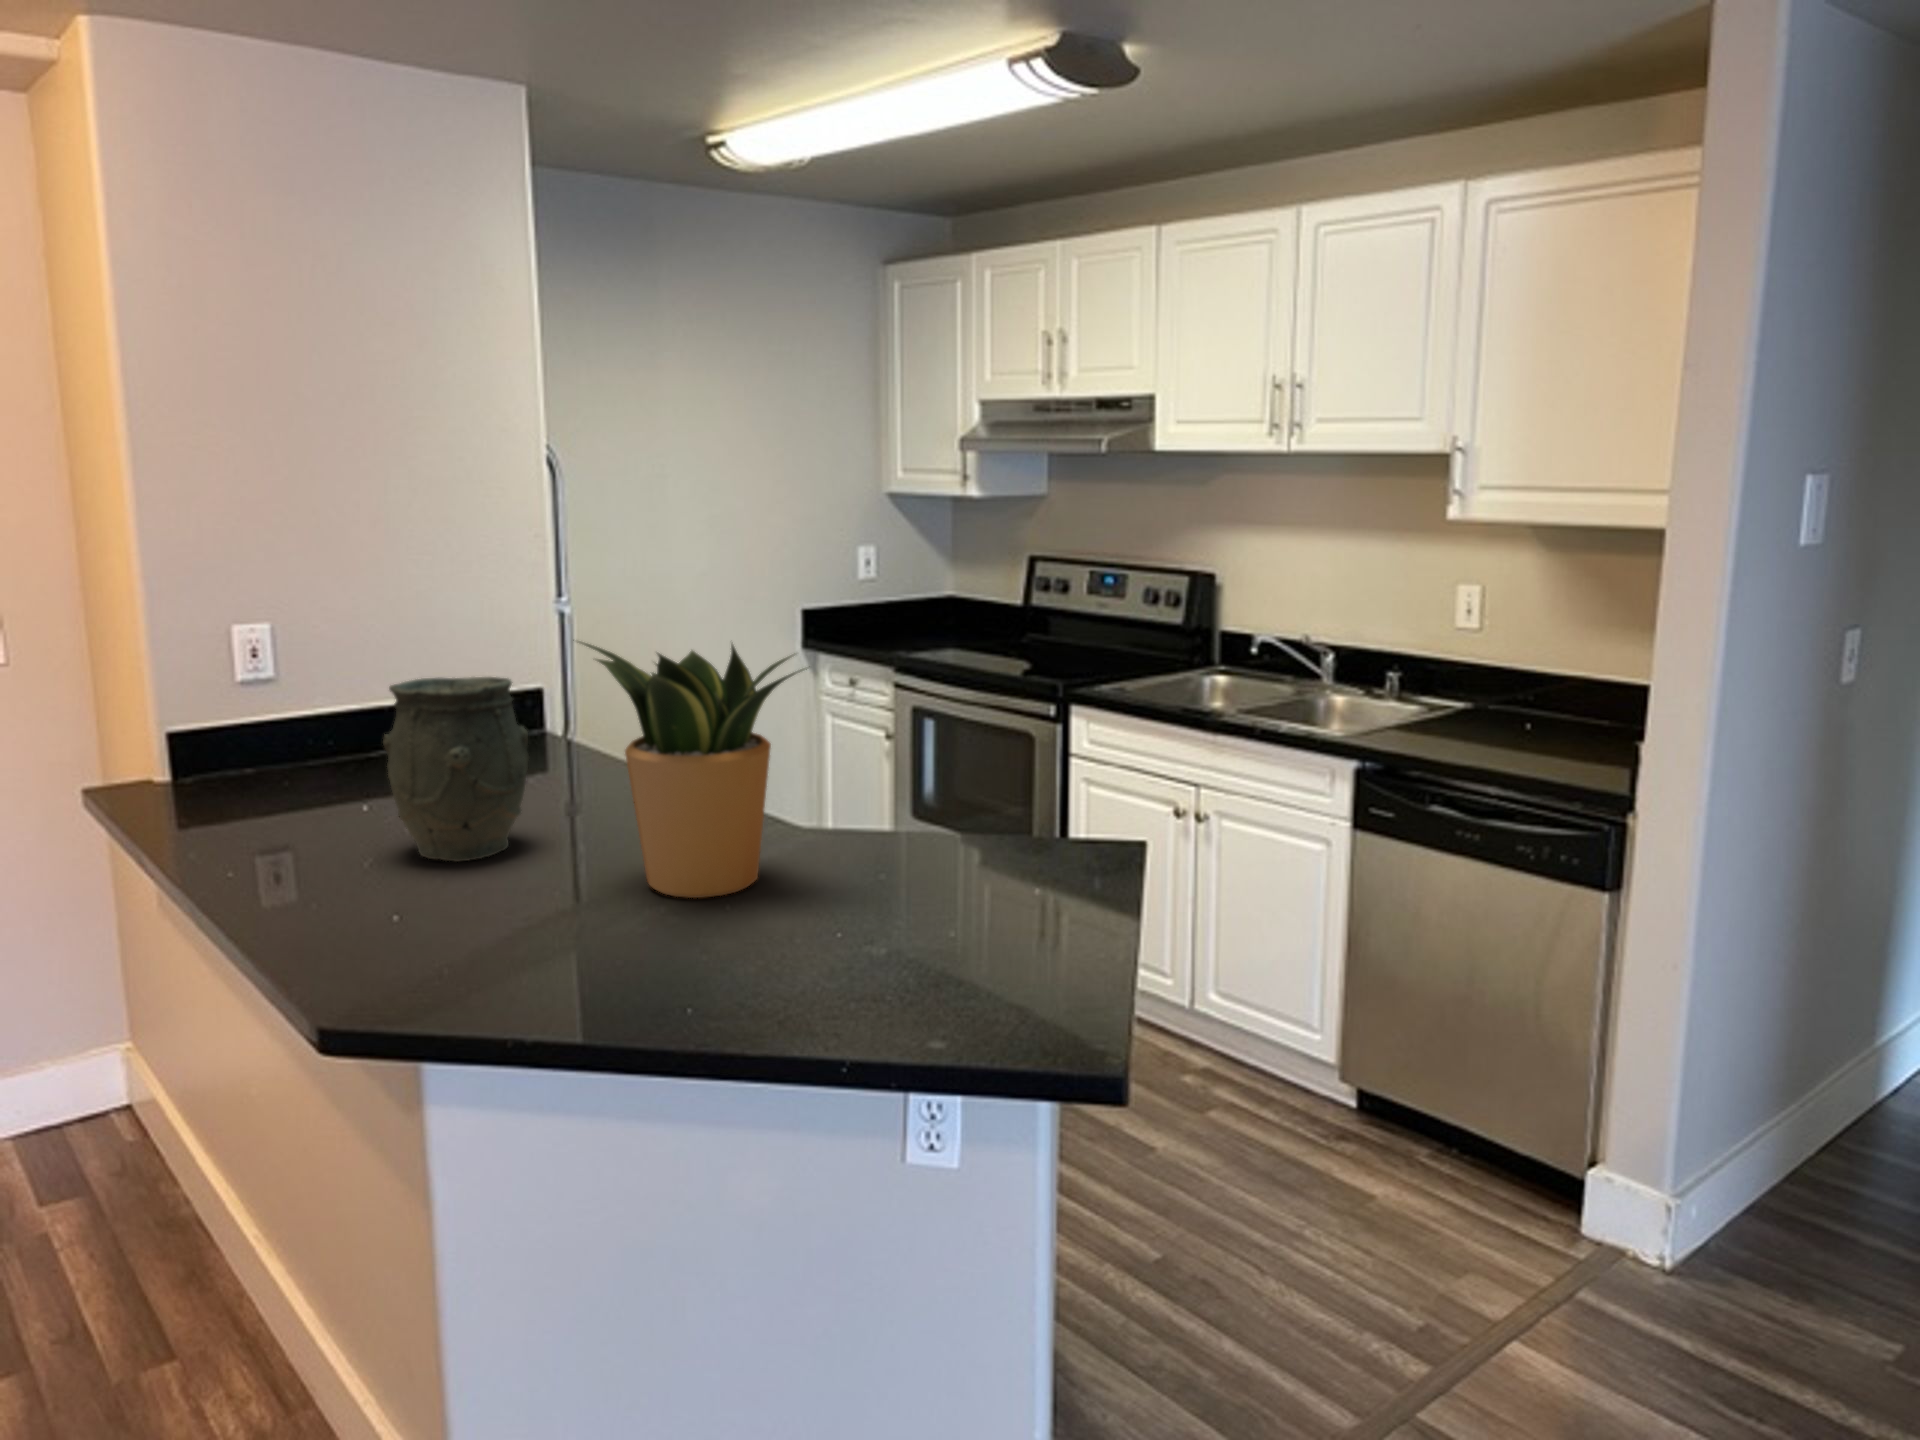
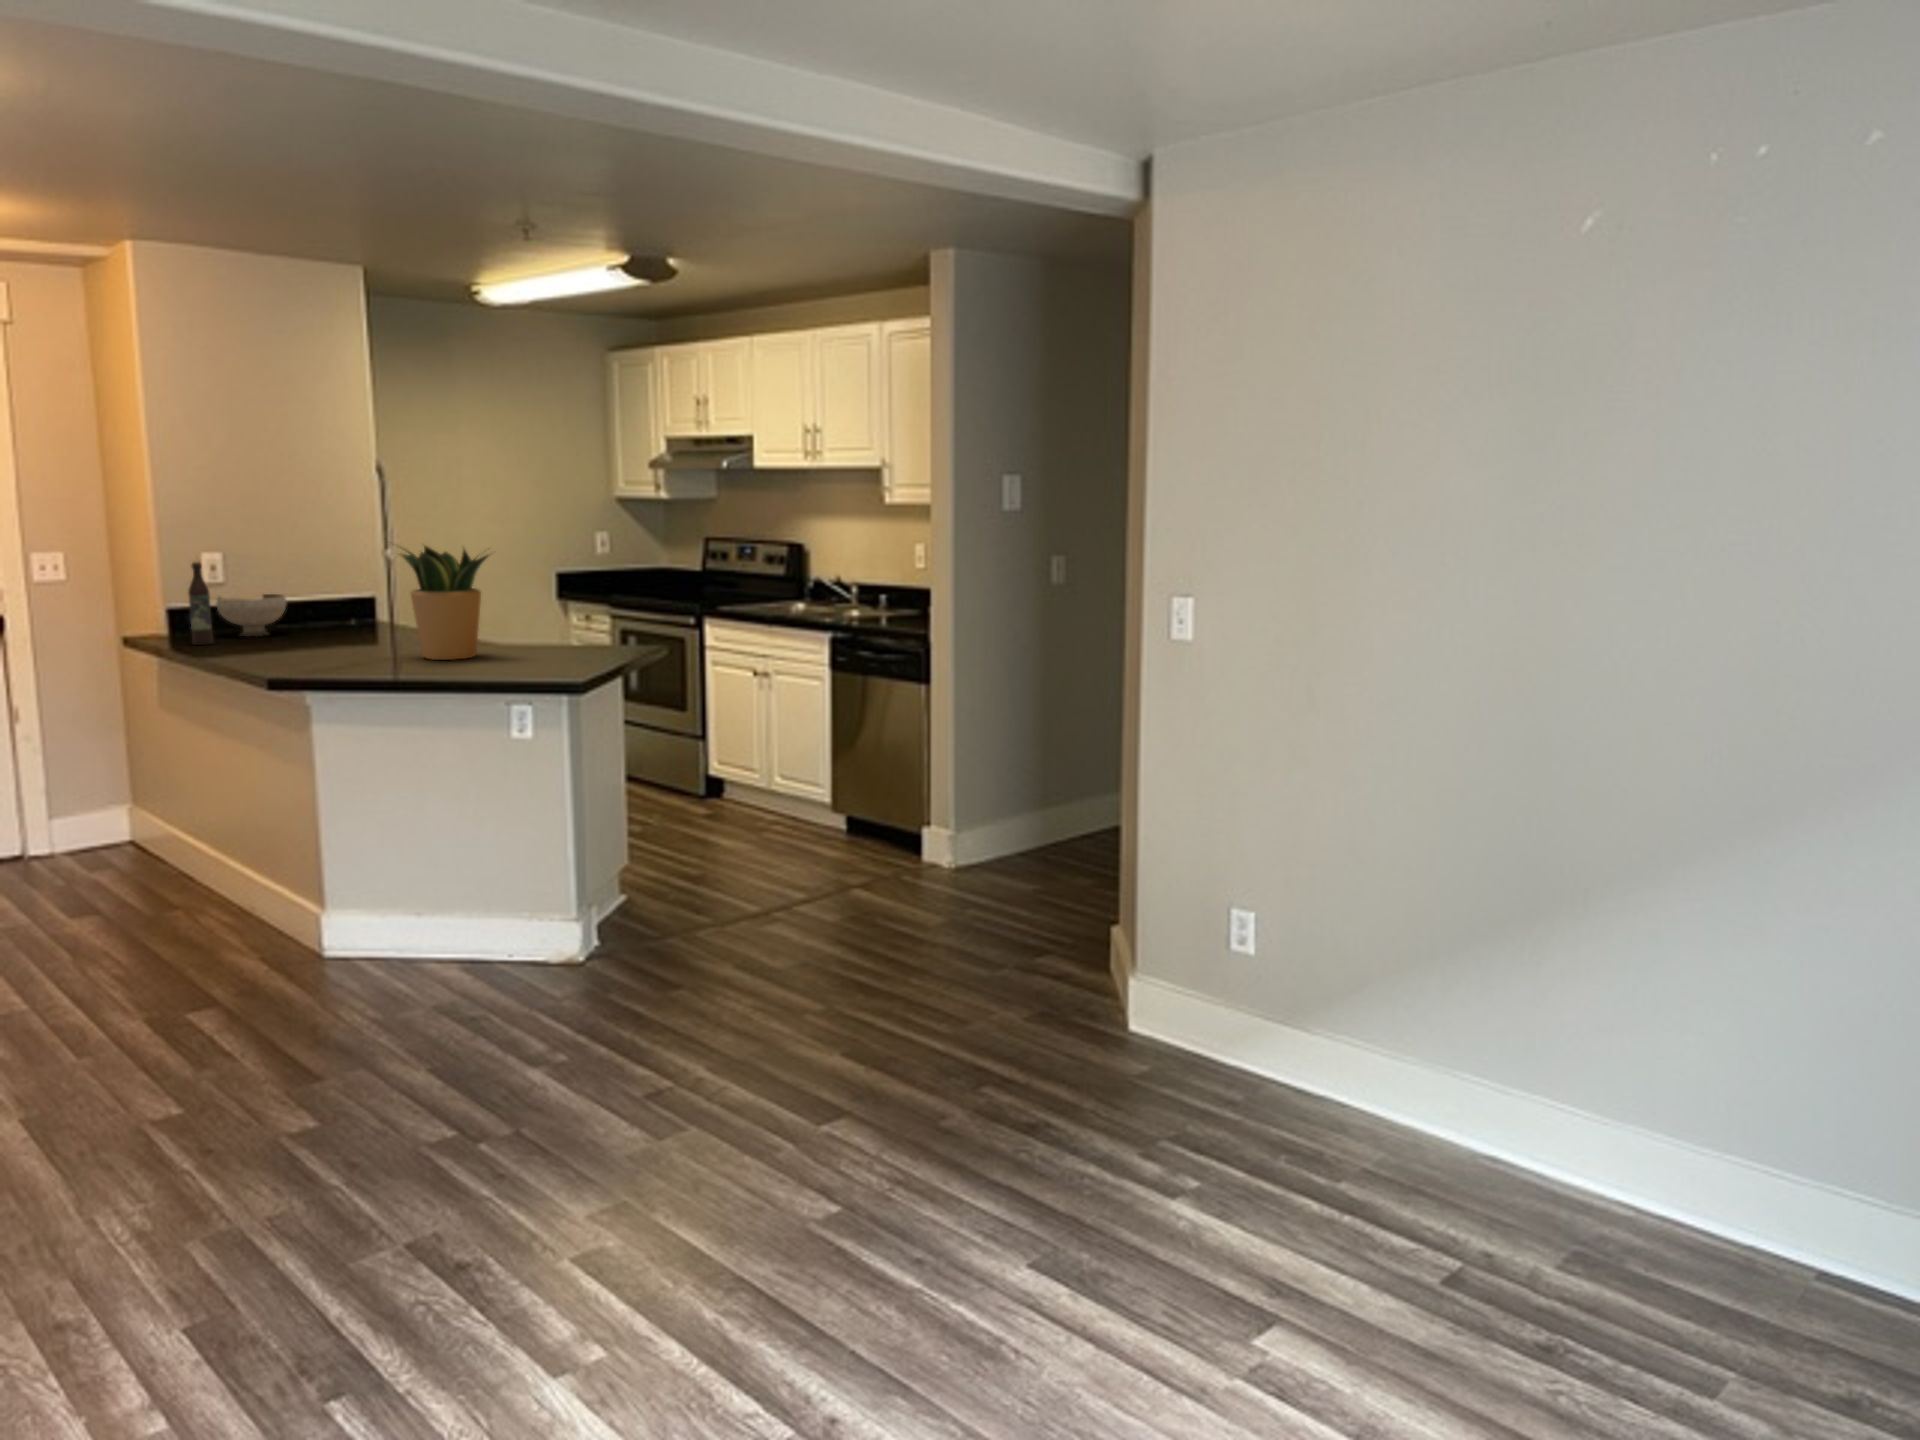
wine bottle: none [195,656,245,817] -> present [188,562,213,645]
vase: present [383,677,529,861] -> none [292,567,365,654]
bowl: none [258,696,385,781] -> present [217,594,286,636]

